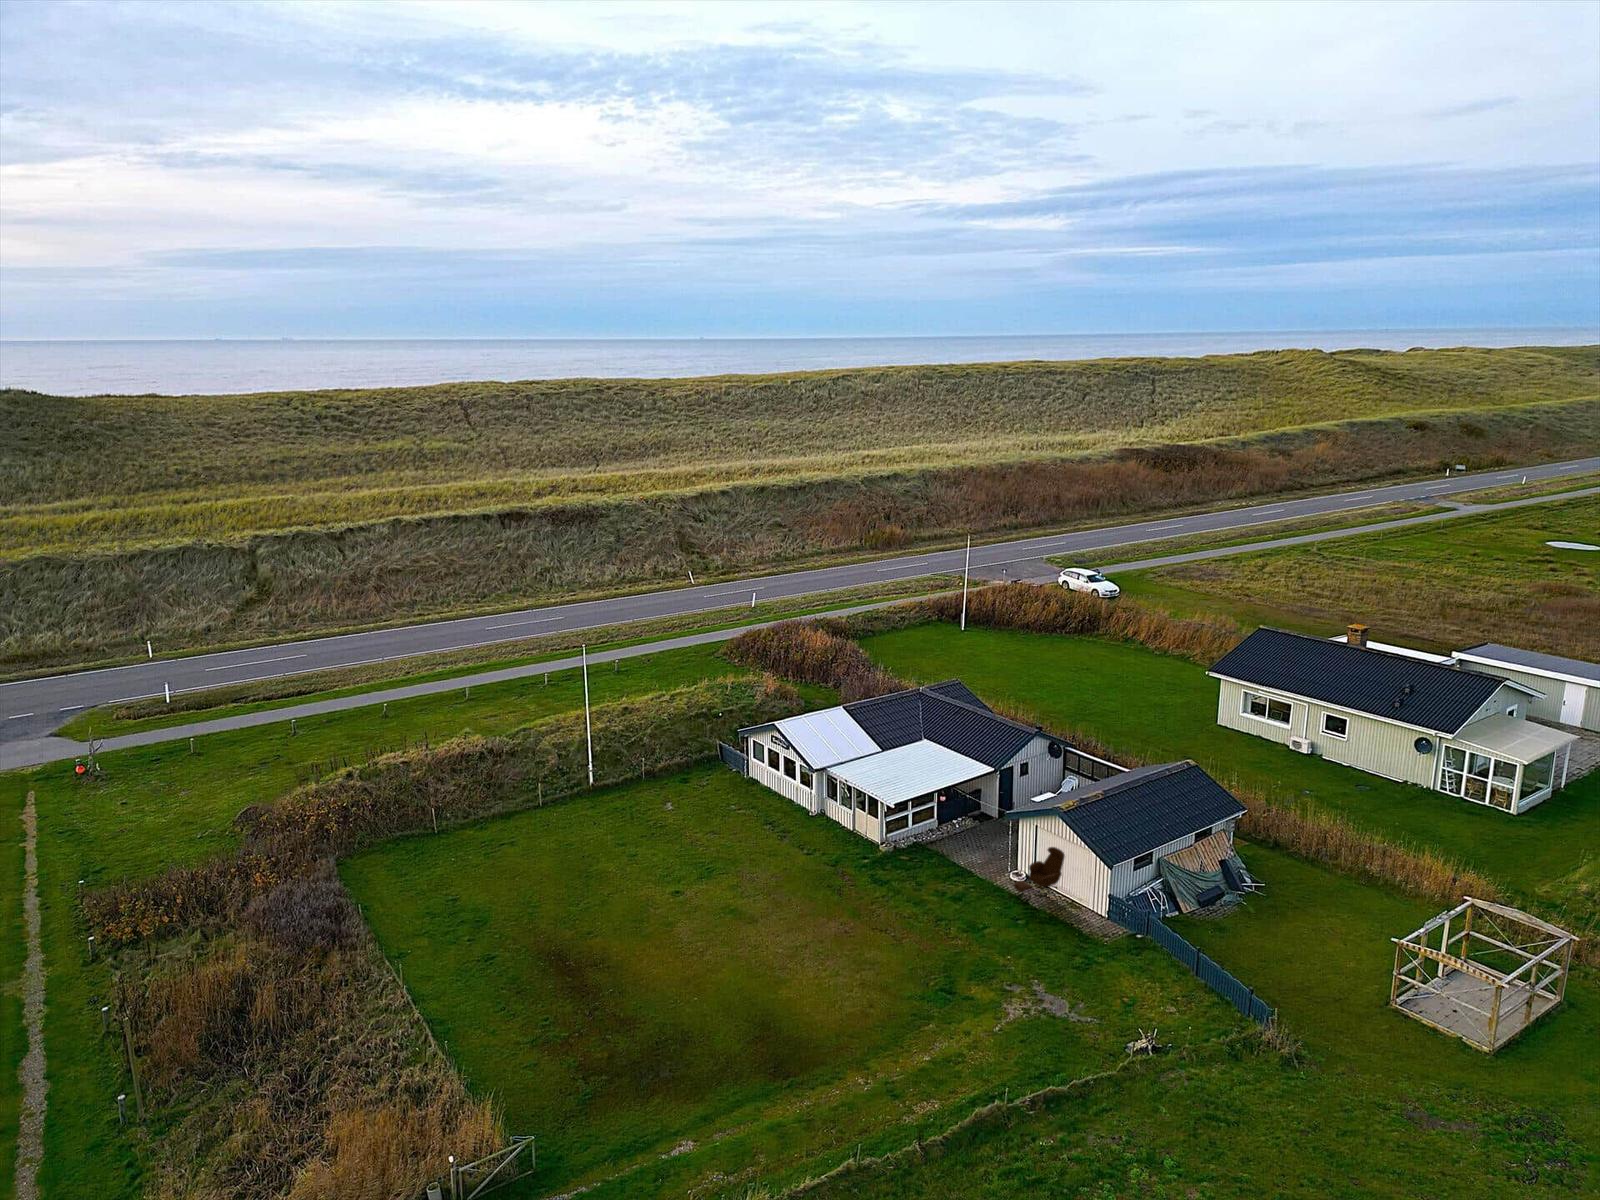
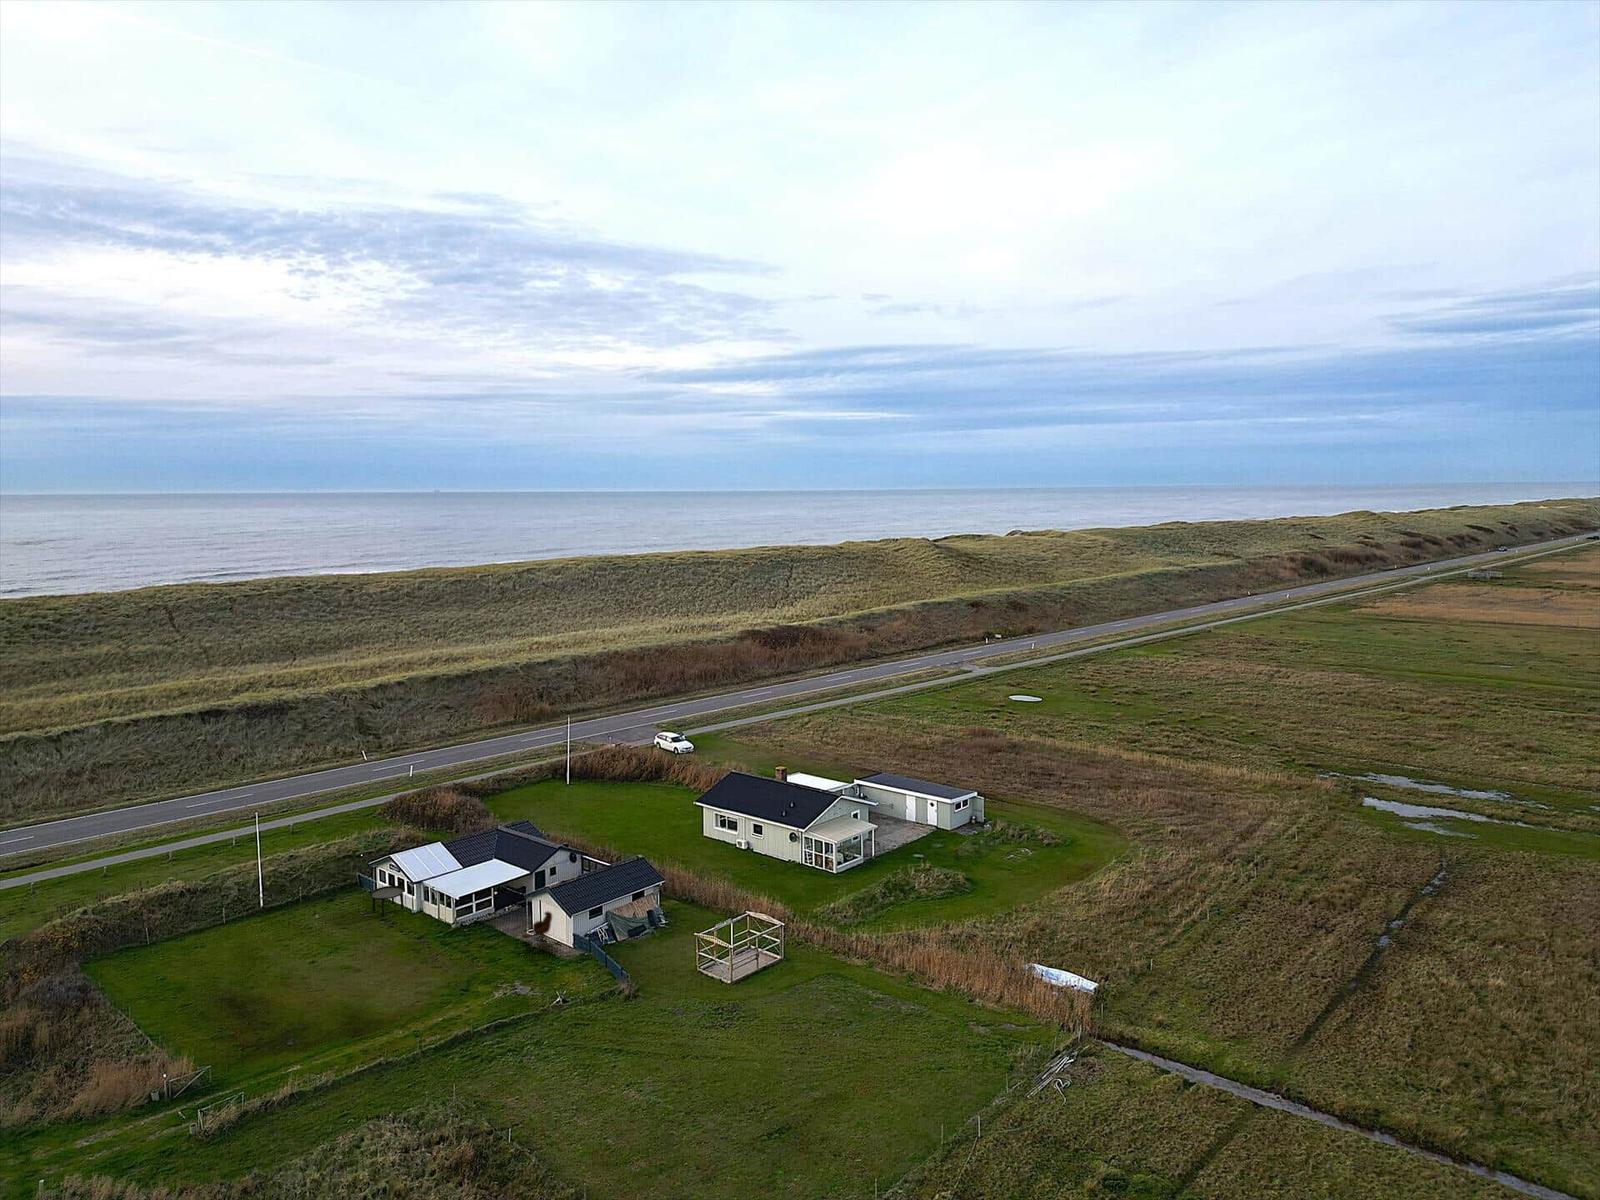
round table: none [745,770,797,817] -> present [370,886,405,916]

